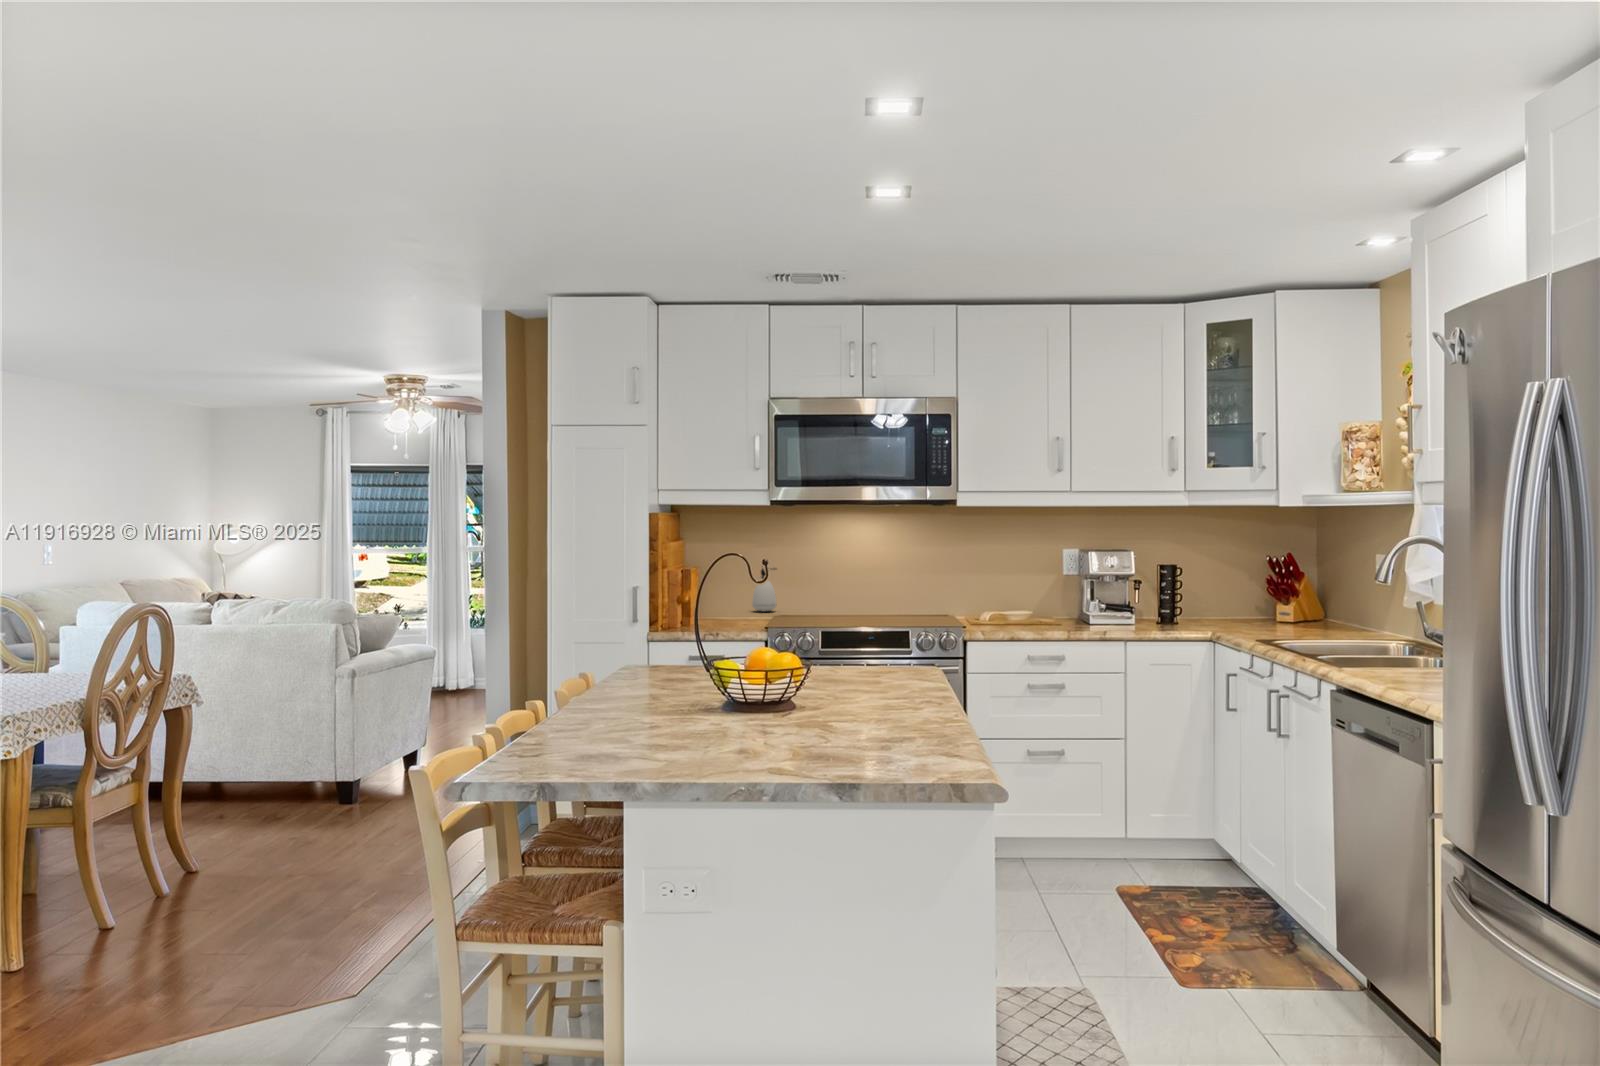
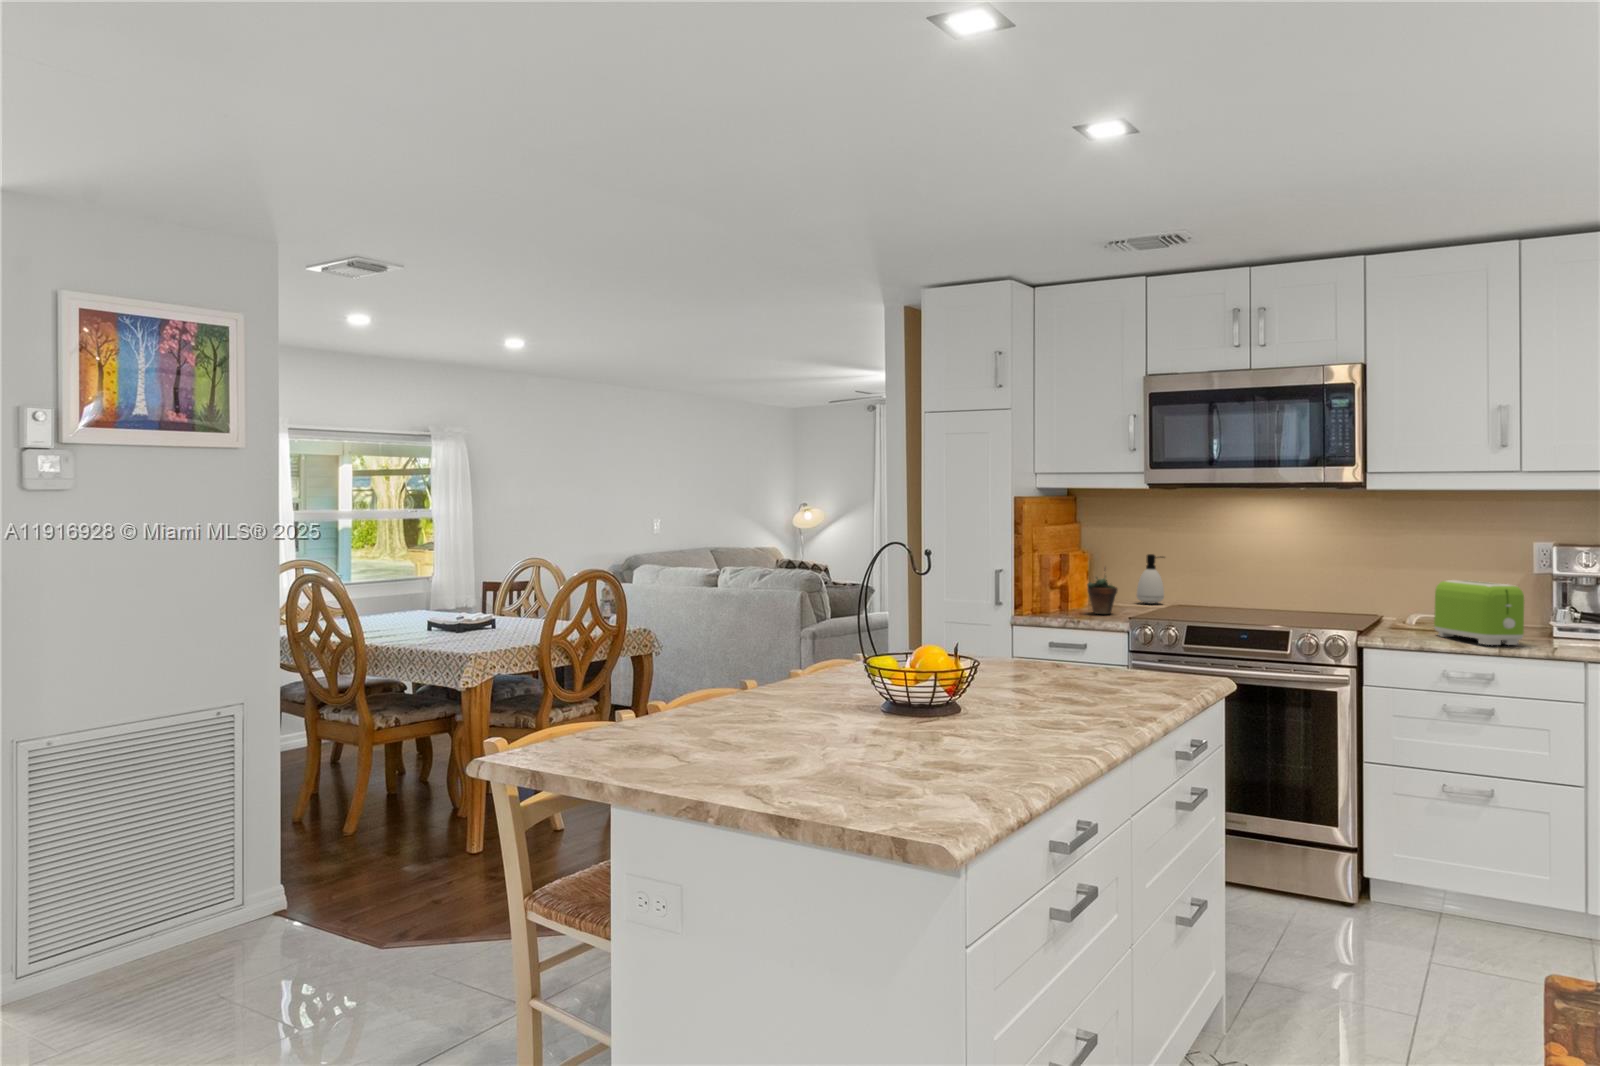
succulent plant: none [722,578,749,624] -> present [1087,568,1118,614]
toaster: none [1012,581,1084,633] -> present [1434,580,1524,645]

